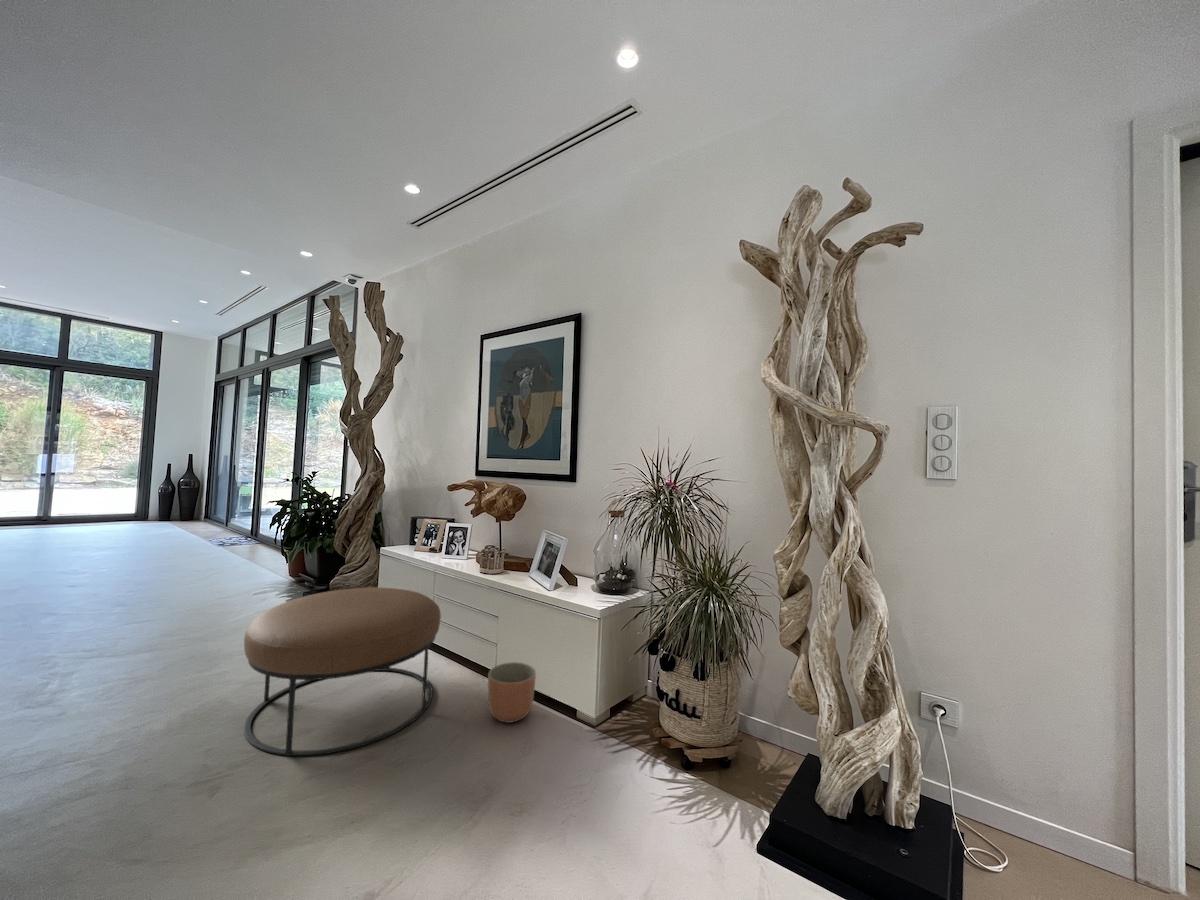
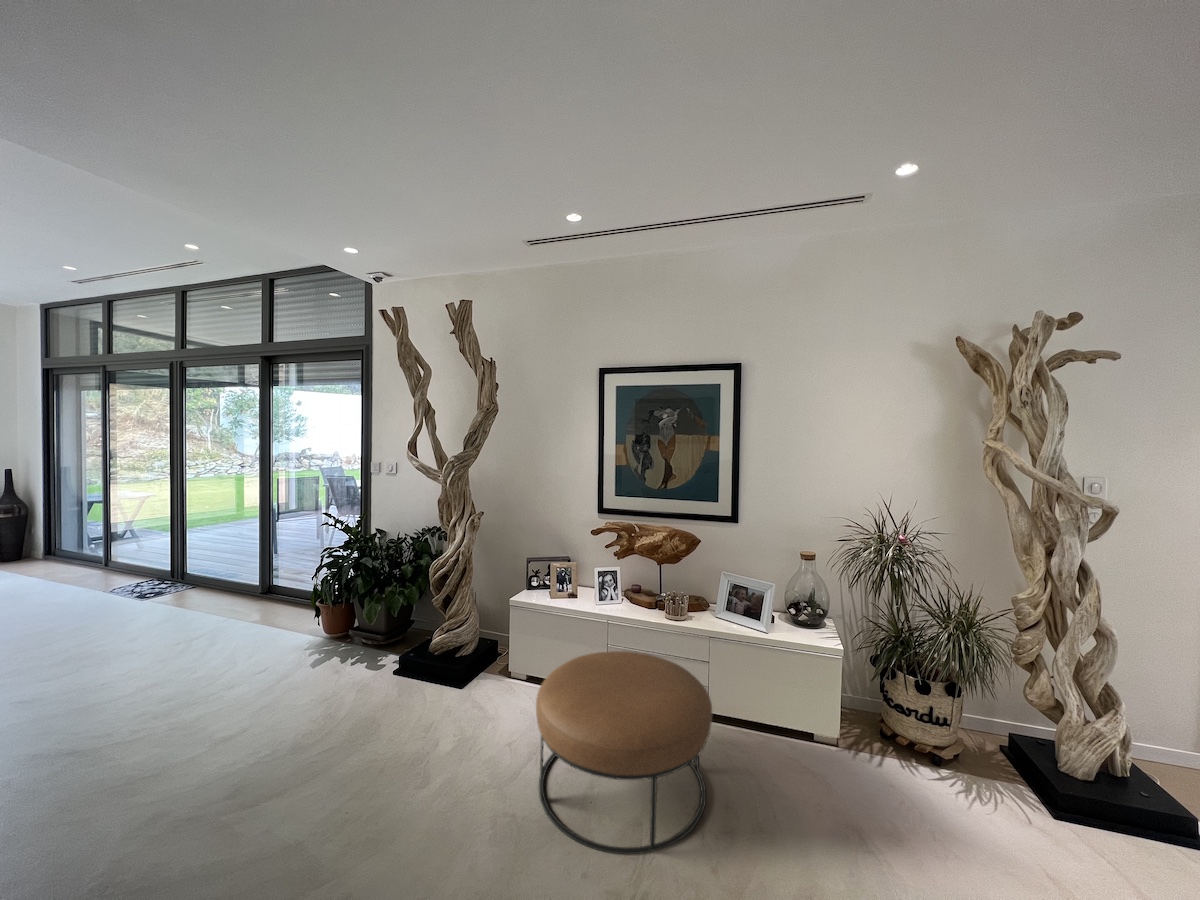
planter: present [488,662,536,723] -> none [745,704,790,761]

